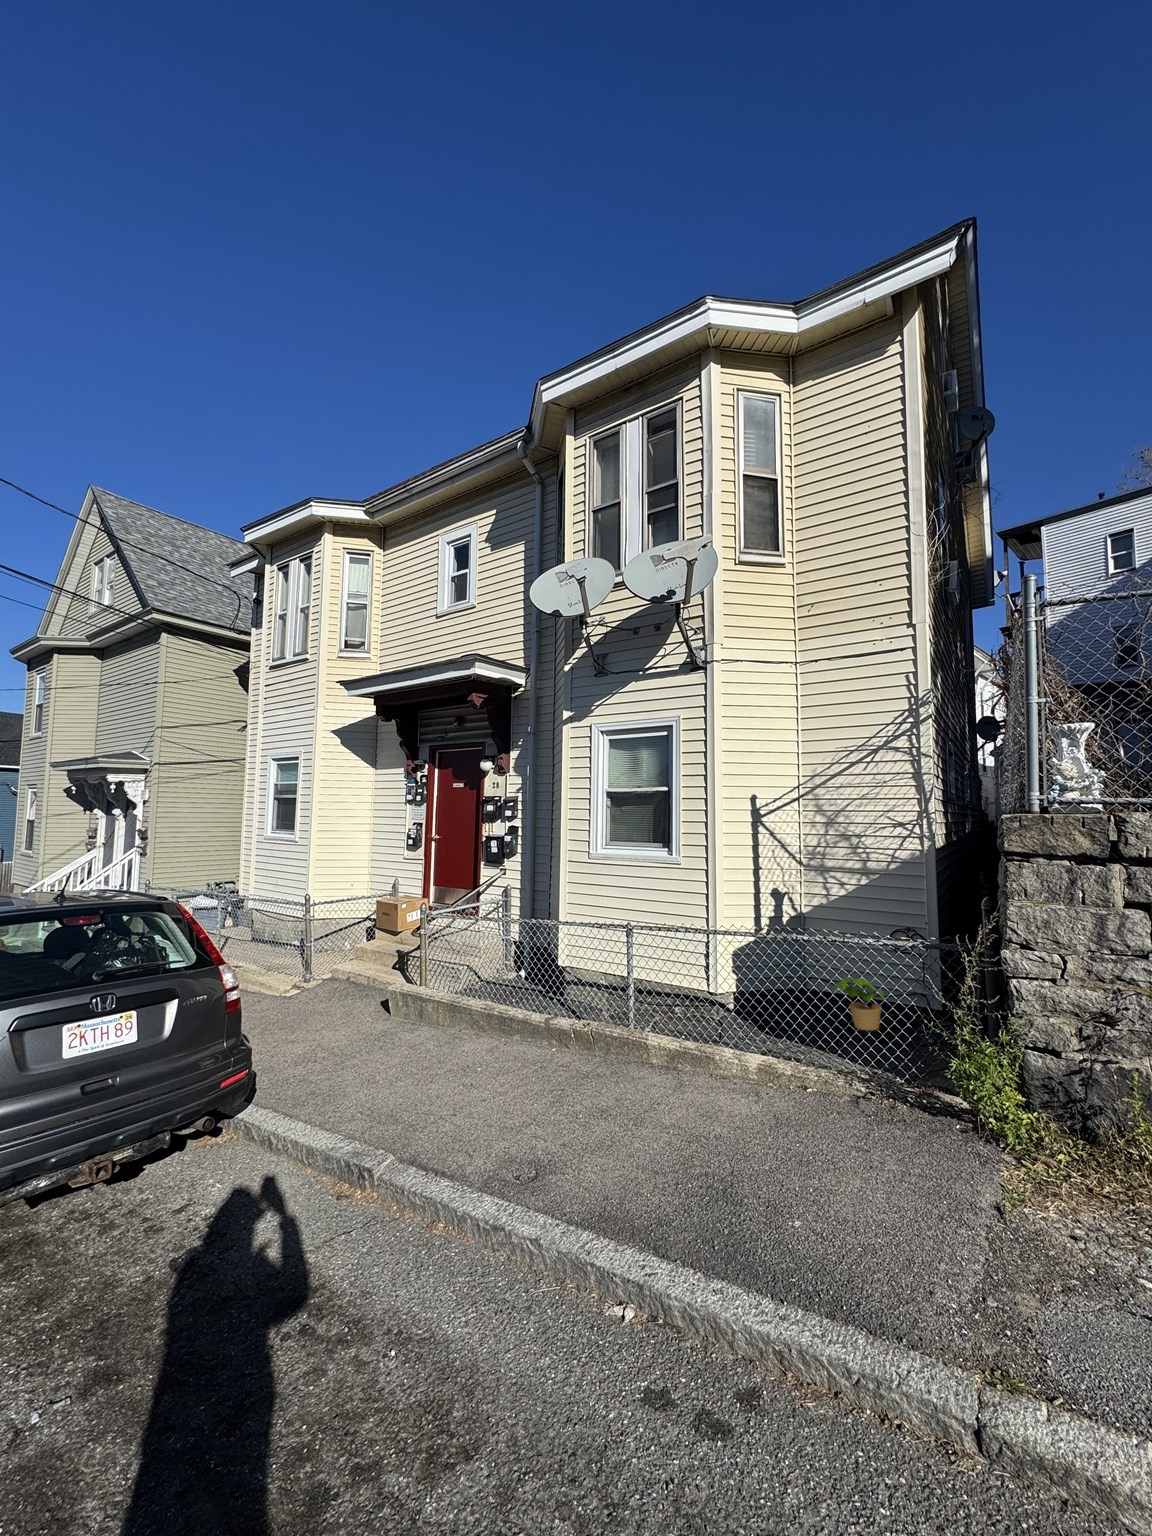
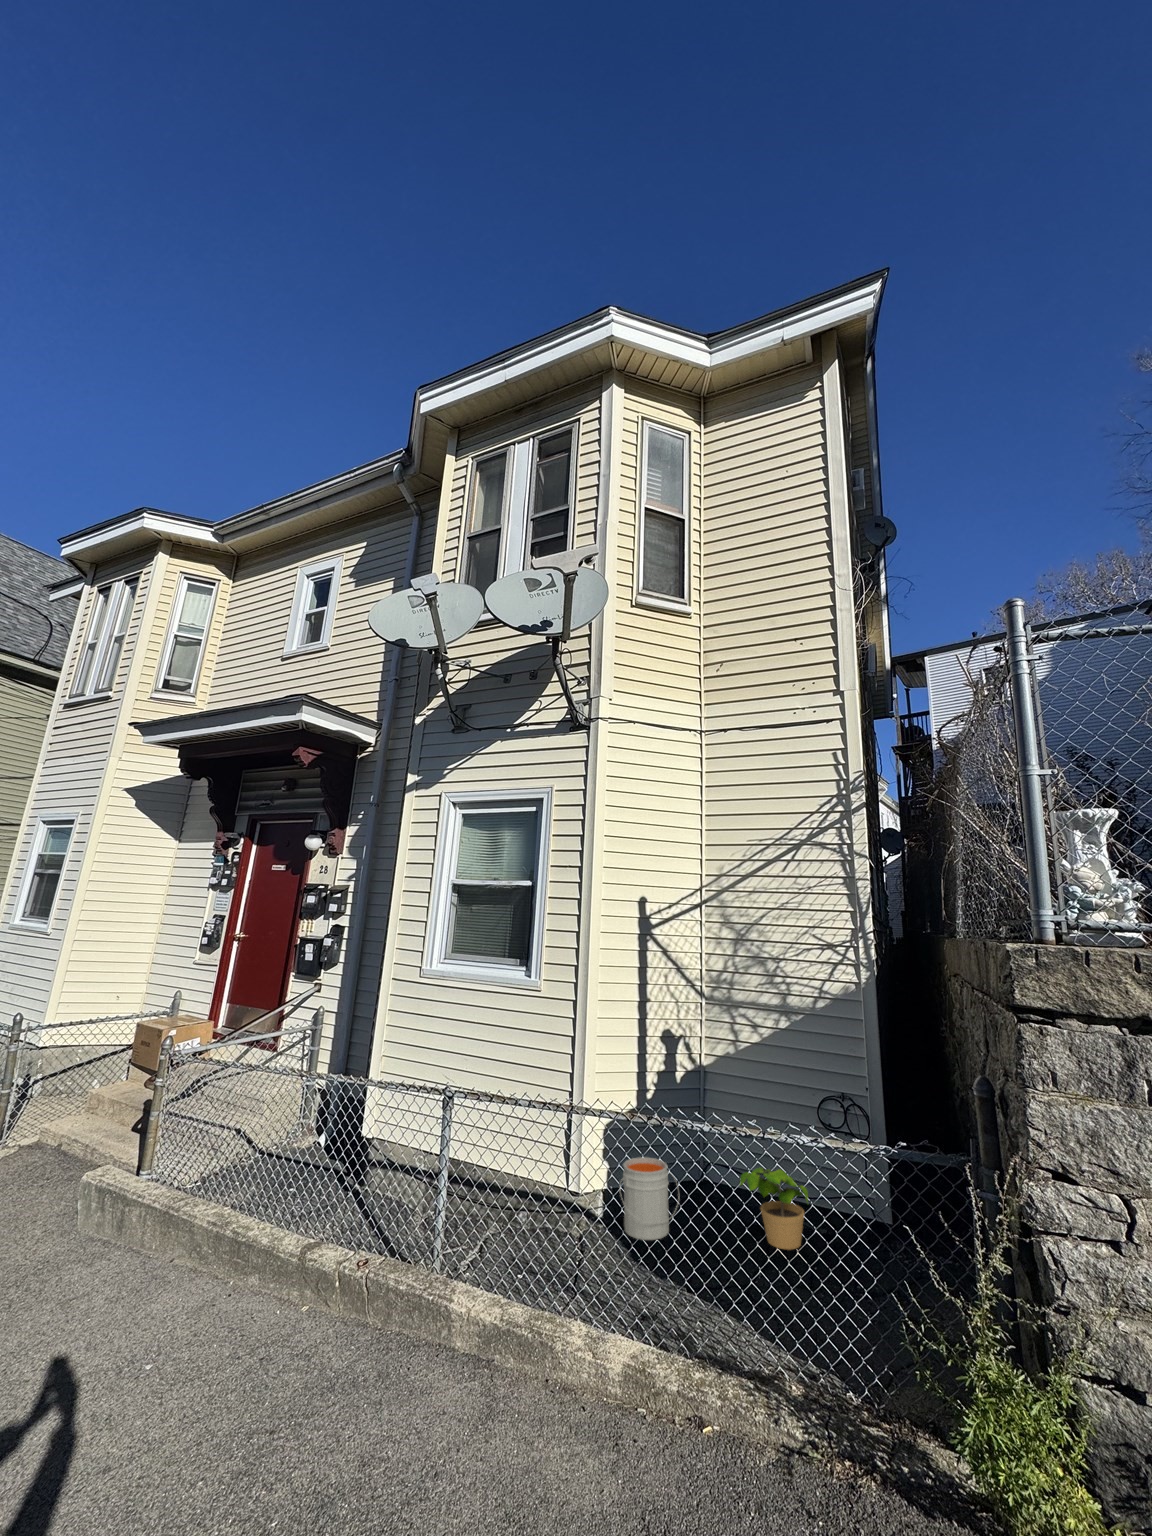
bucket: none [747,976,790,1026] -> present [619,1157,679,1240]

